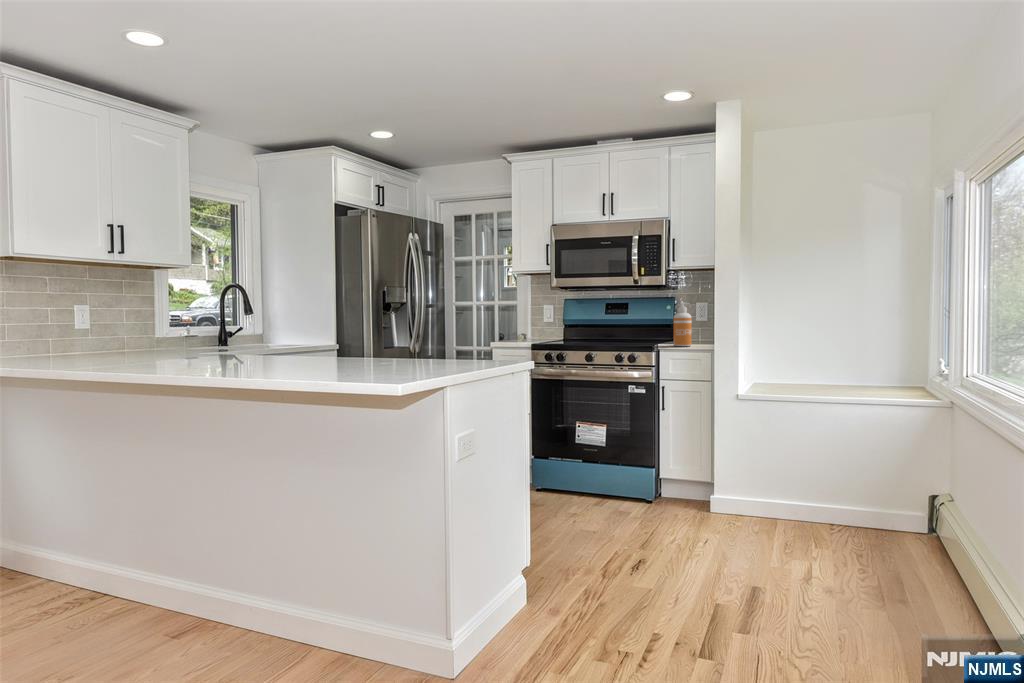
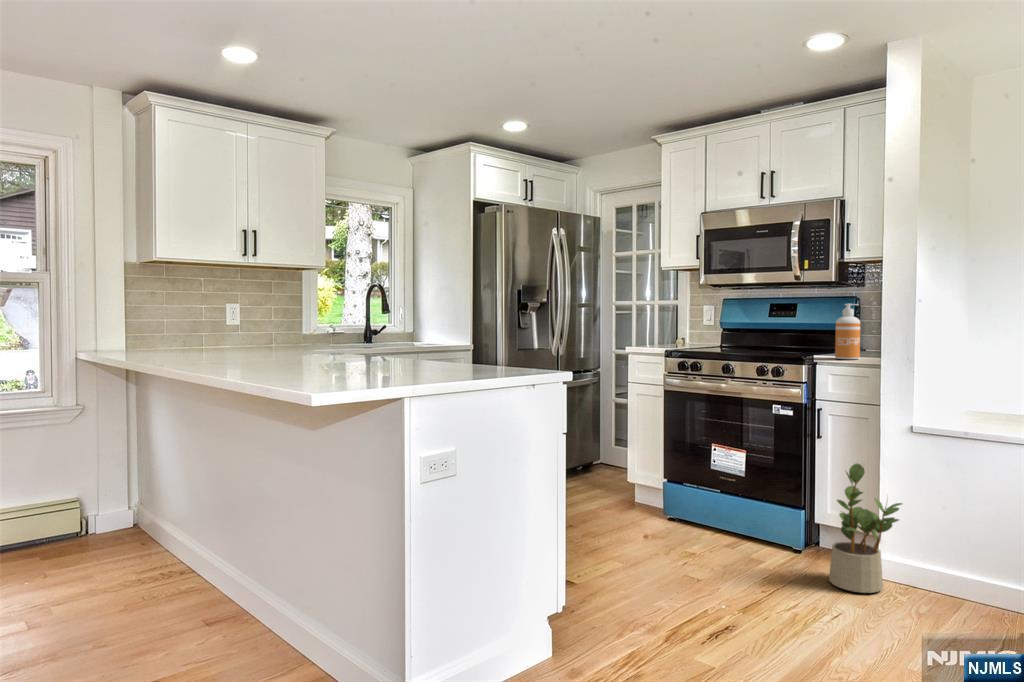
potted plant: none [685,426,736,524] -> present [829,463,902,593]

